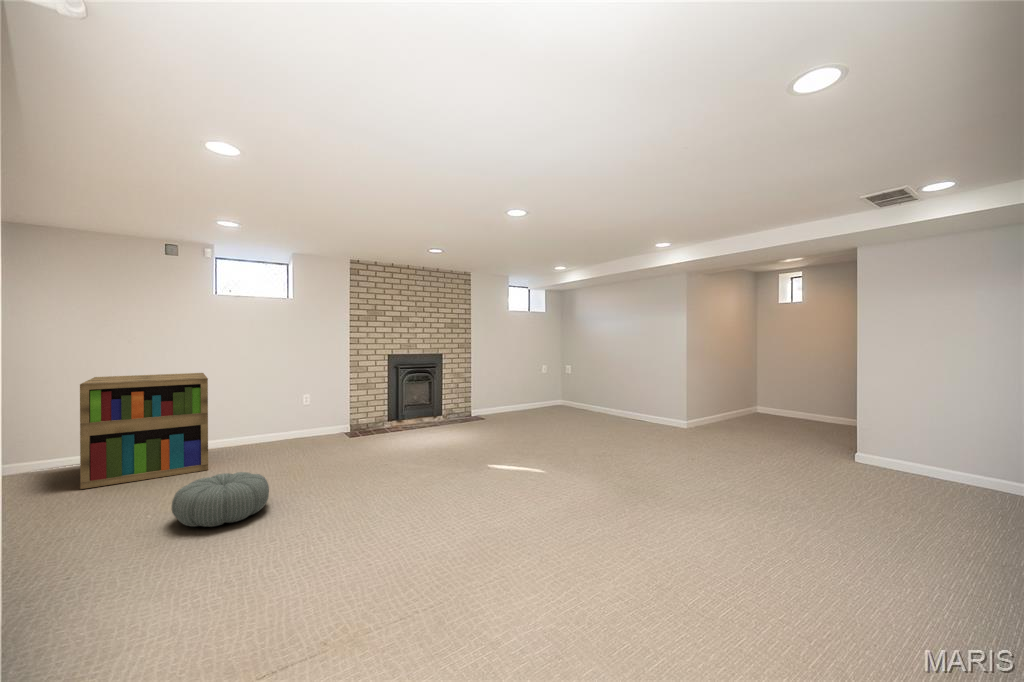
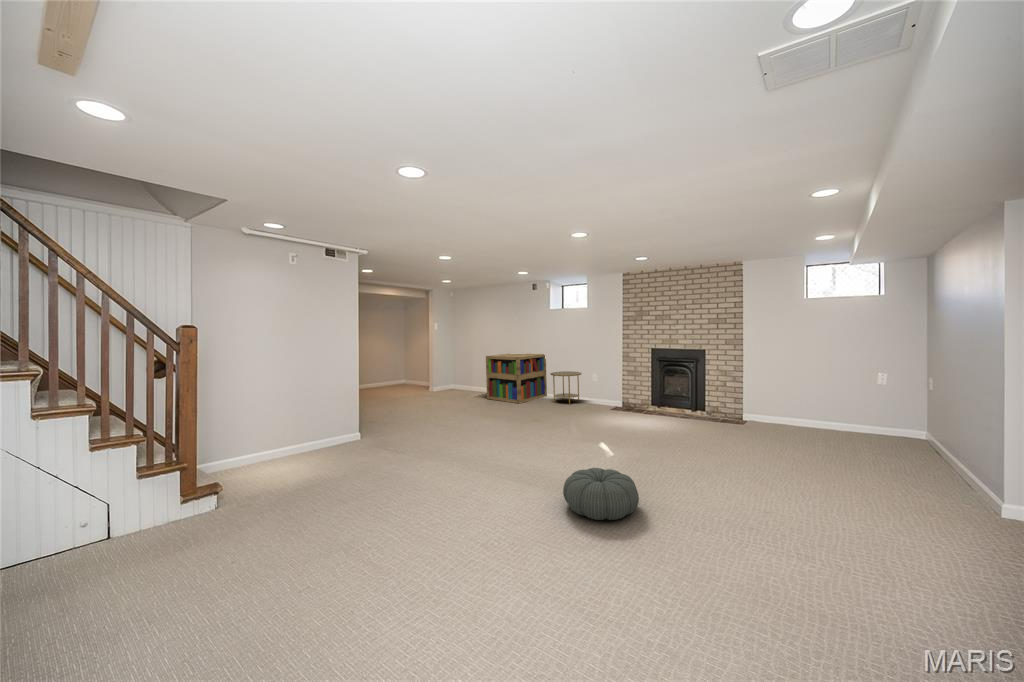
side table: none [245,396,303,452] -> present [550,371,582,404]
pouf: present [172,472,269,527] -> present [563,468,639,520]

